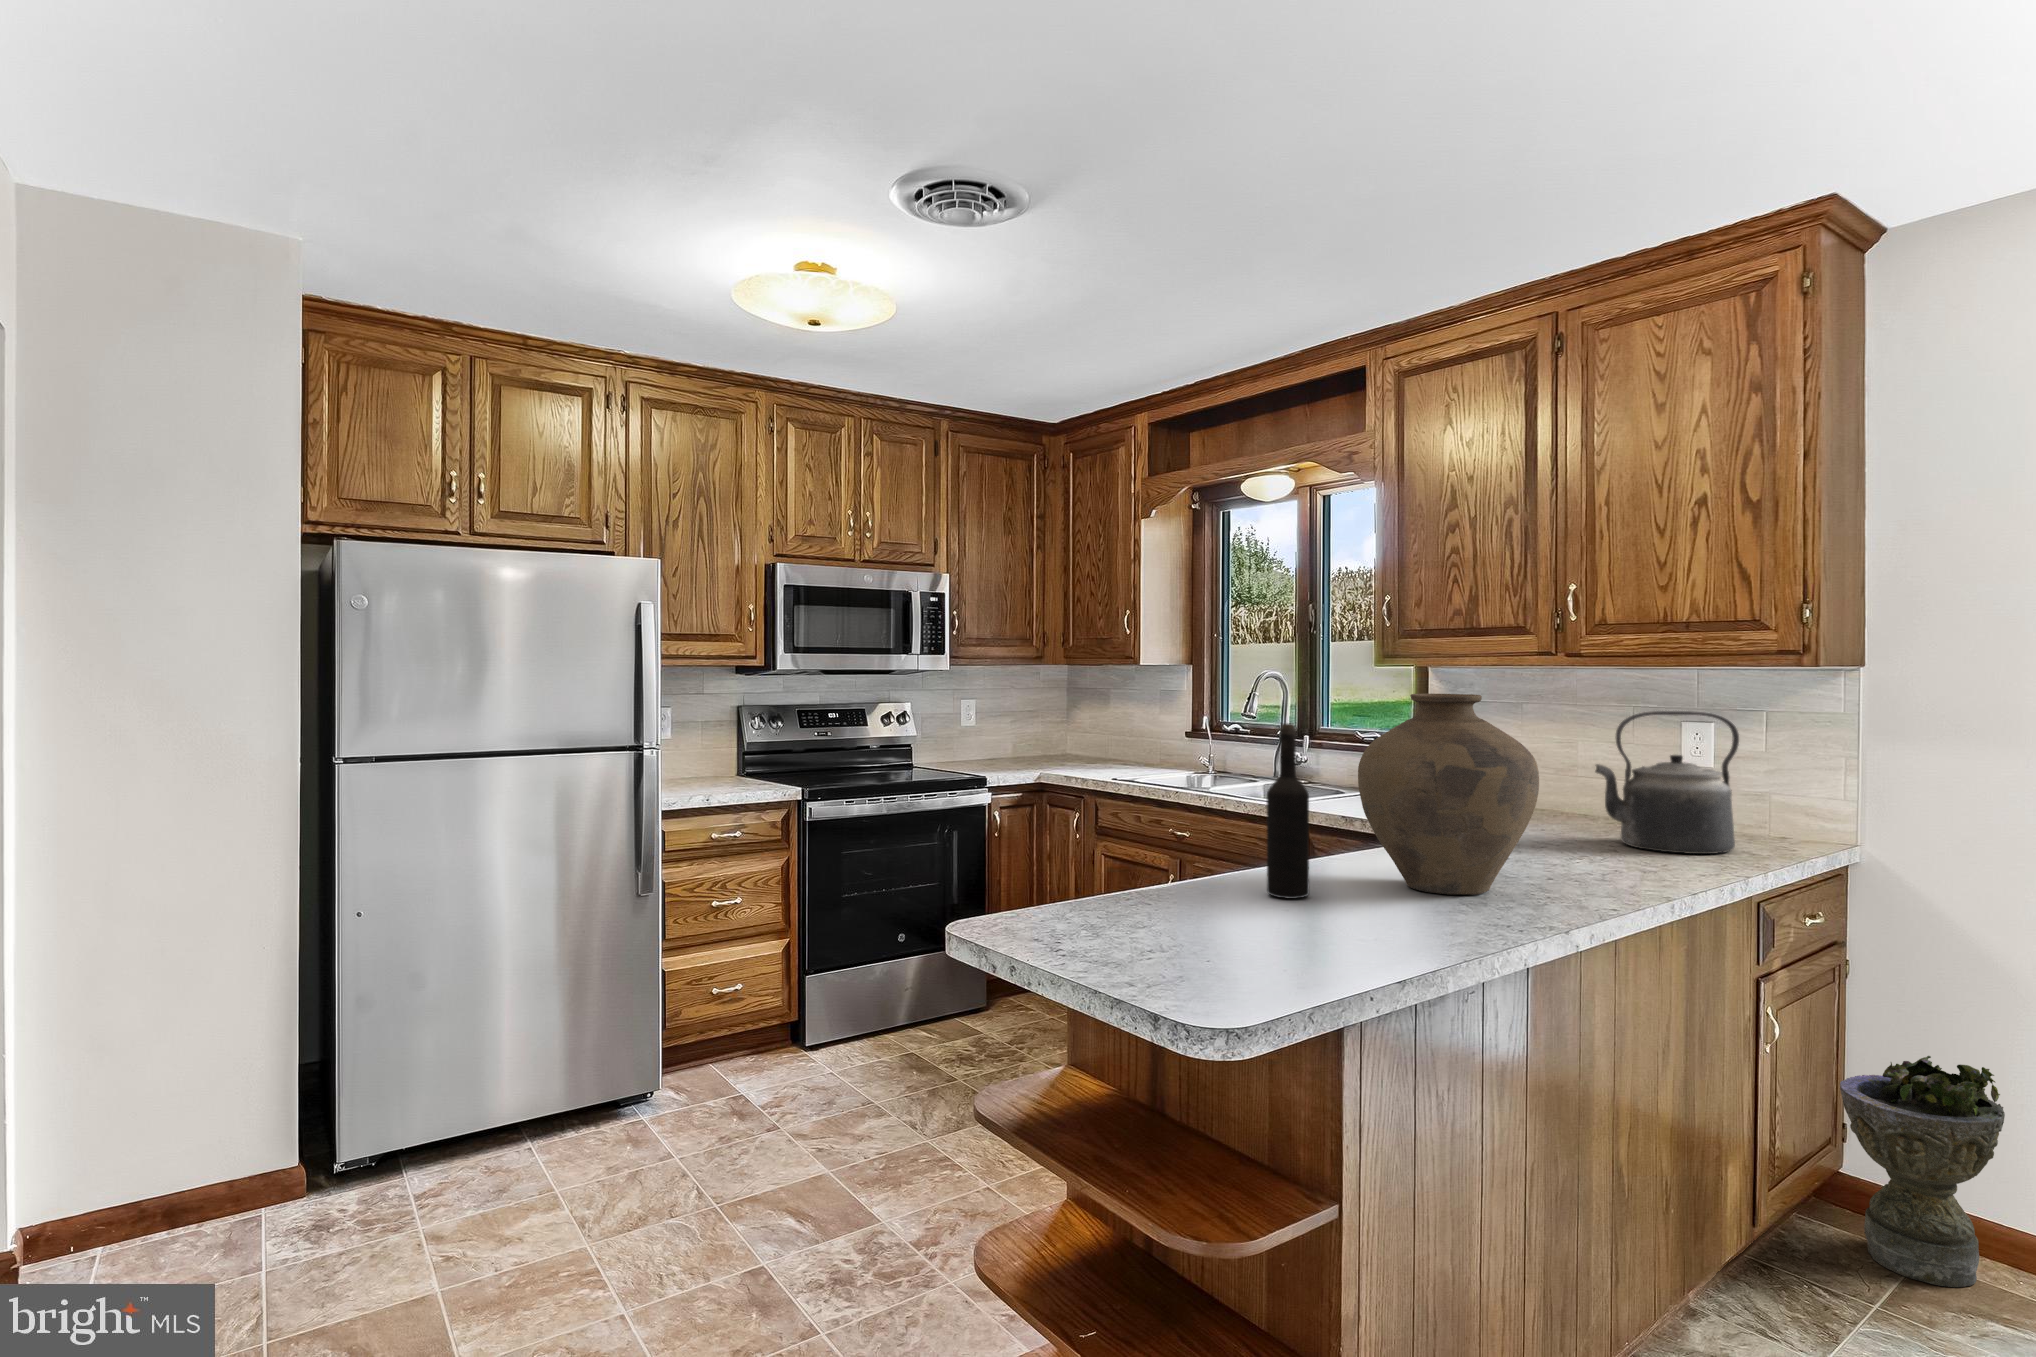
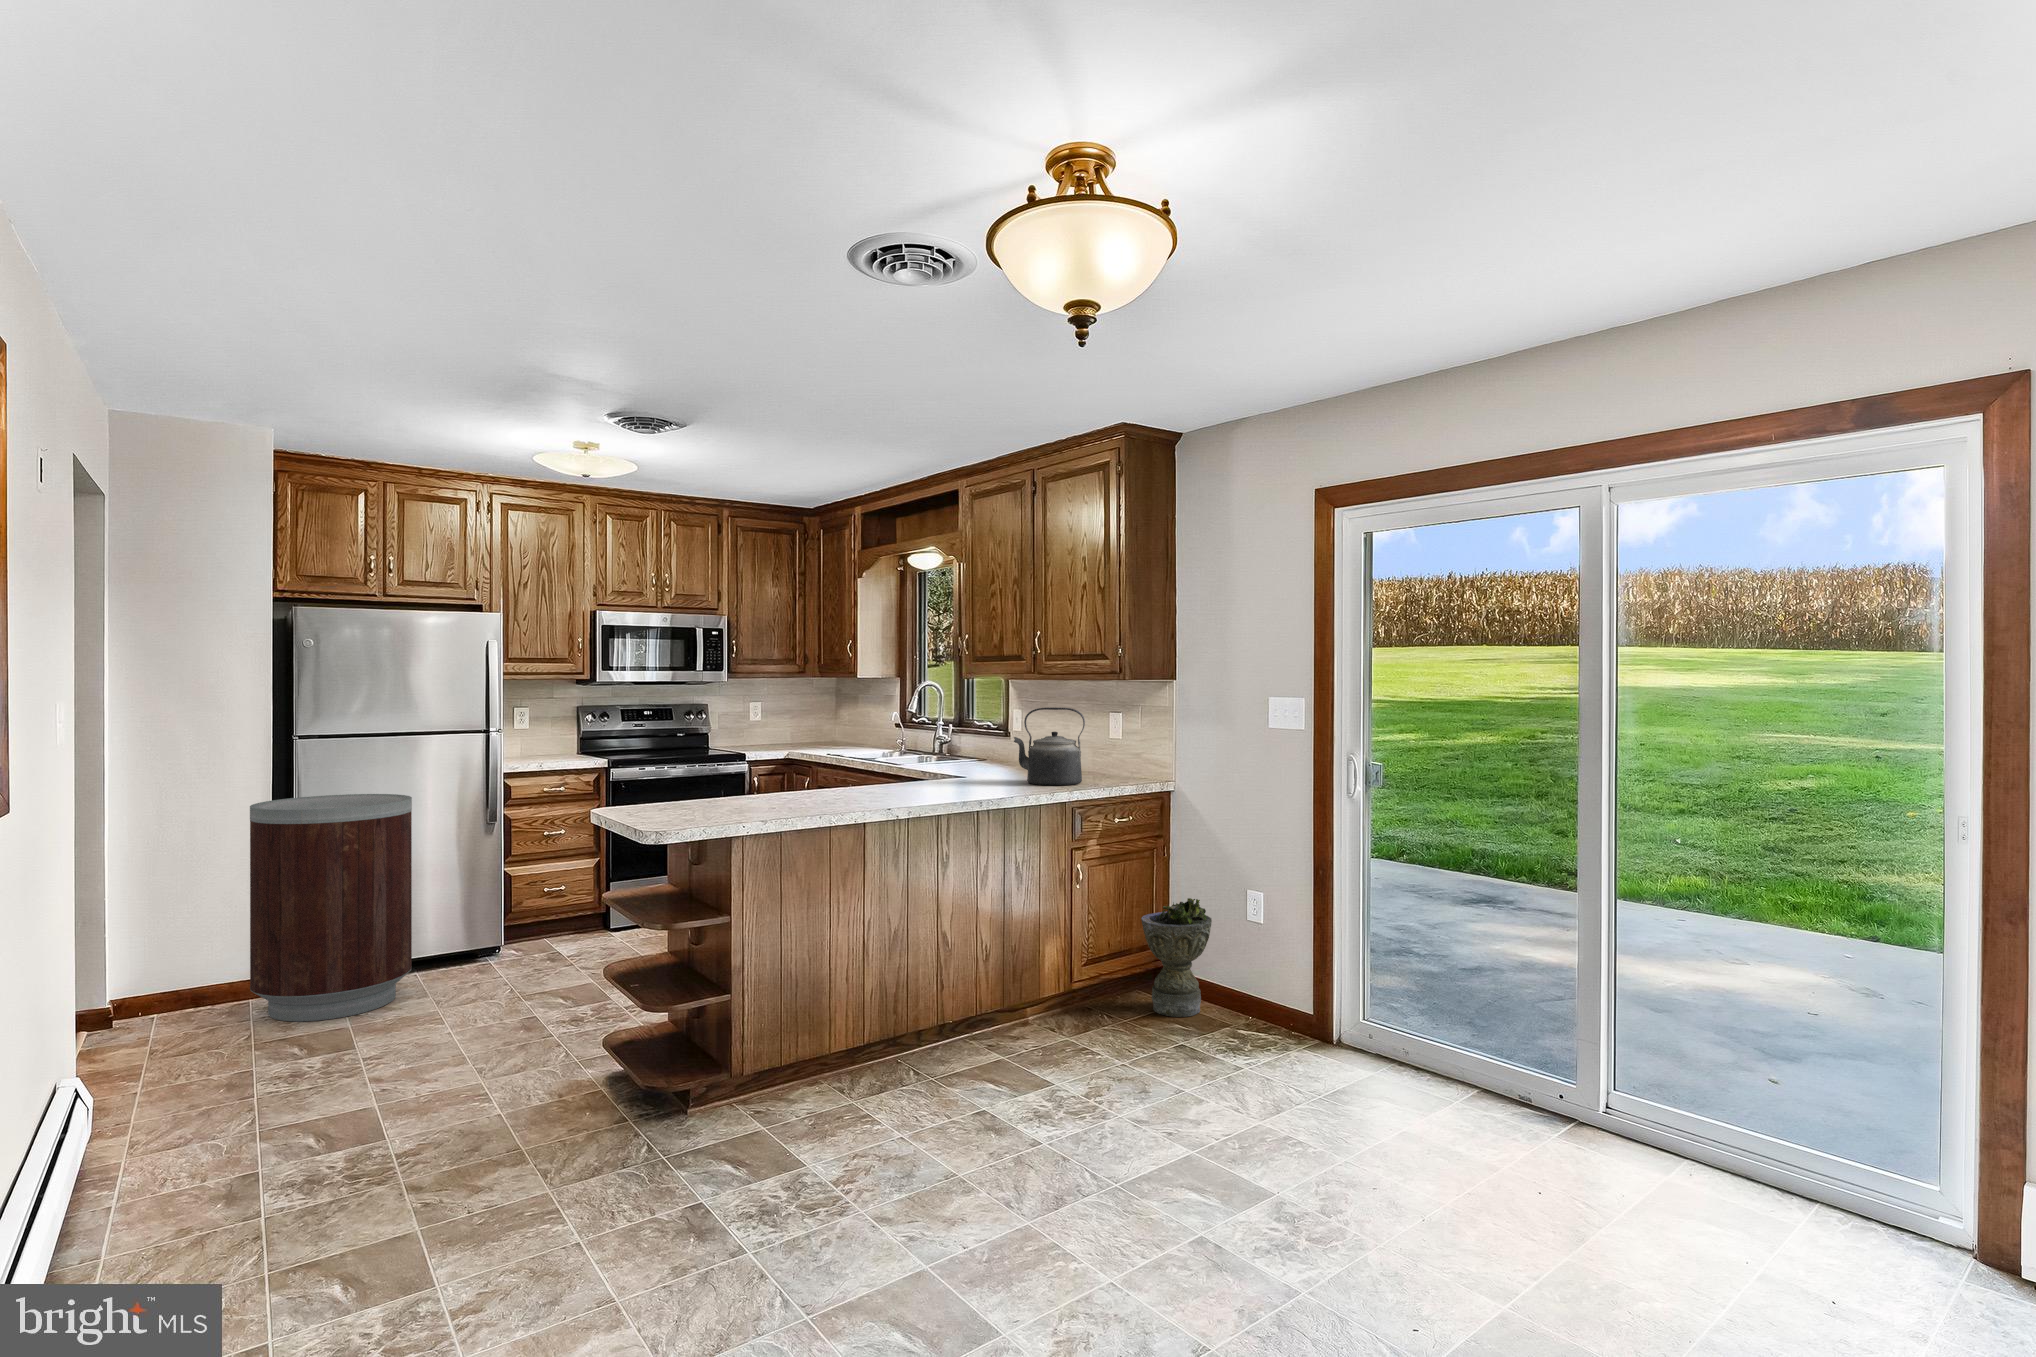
vase: present [1358,694,1539,895] -> none [825,697,912,798]
wine bottle: present [1267,723,1309,899] -> none [768,712,790,799]
trash can: none [265,857,538,1280] -> present [250,794,412,1021]

